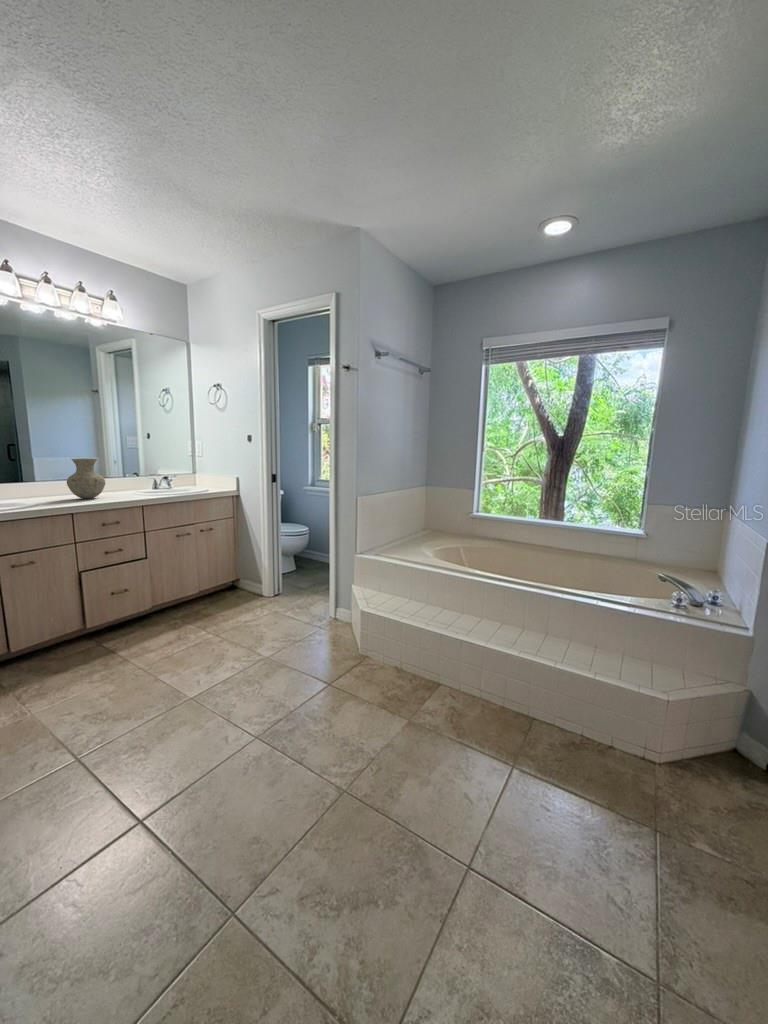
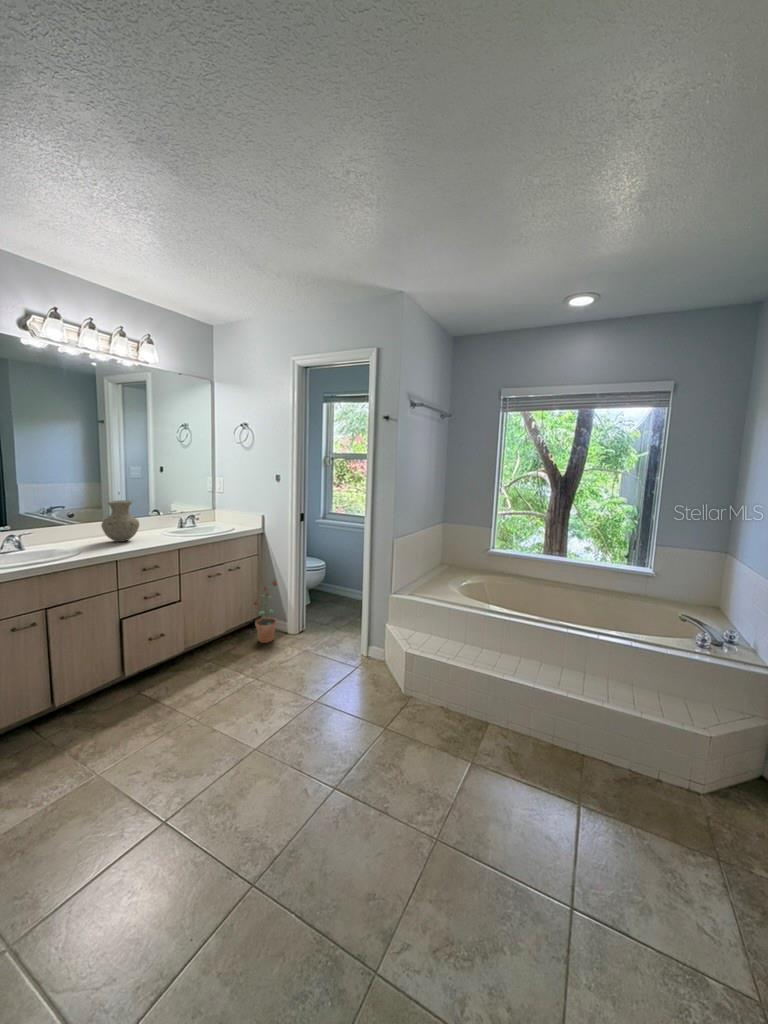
potted plant: none [225,543,253,605] -> present [254,581,277,643]

